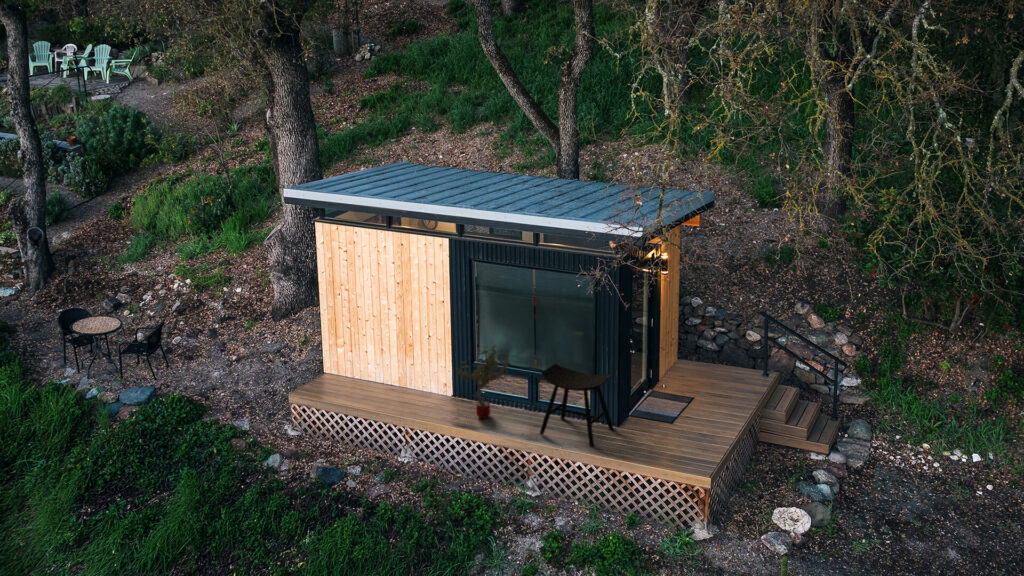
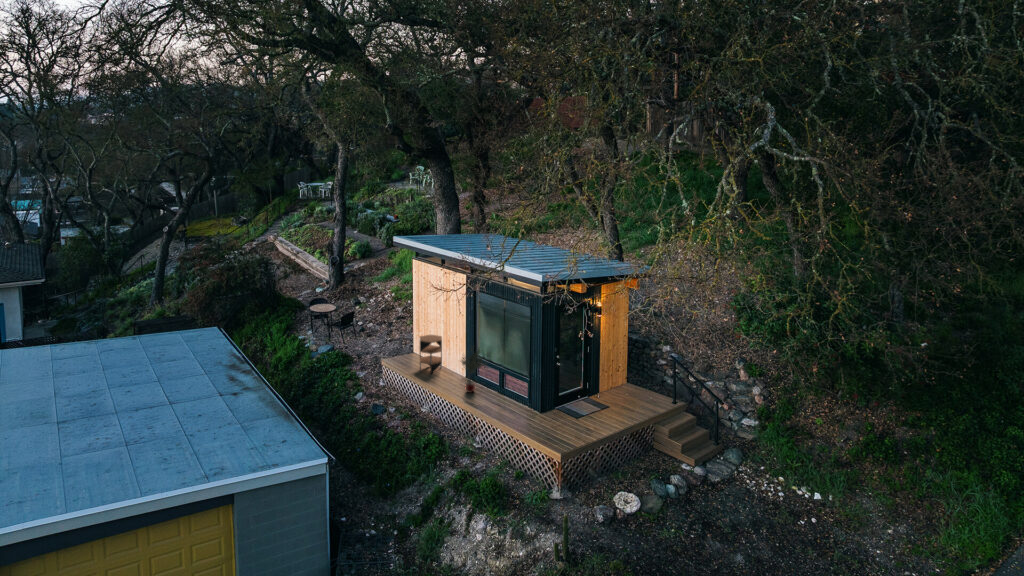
side table: none [360,339,403,403] -> present [420,335,442,374]
stool: present [540,364,613,447] -> none [489,364,537,422]

